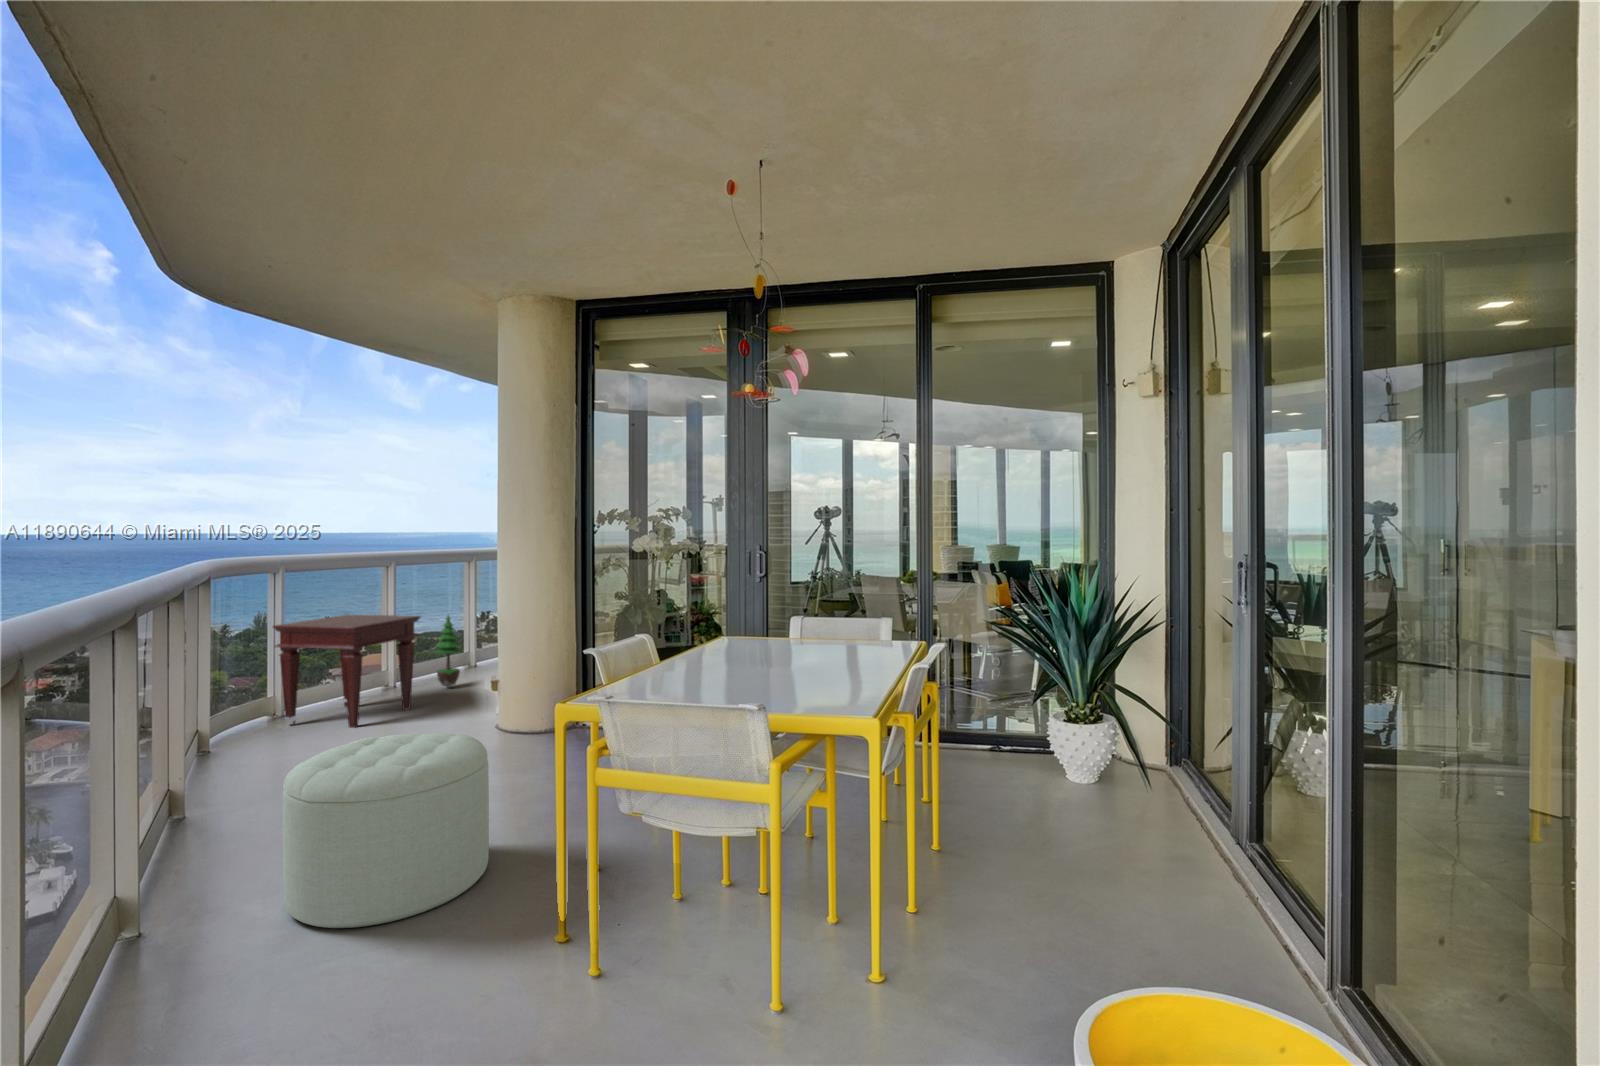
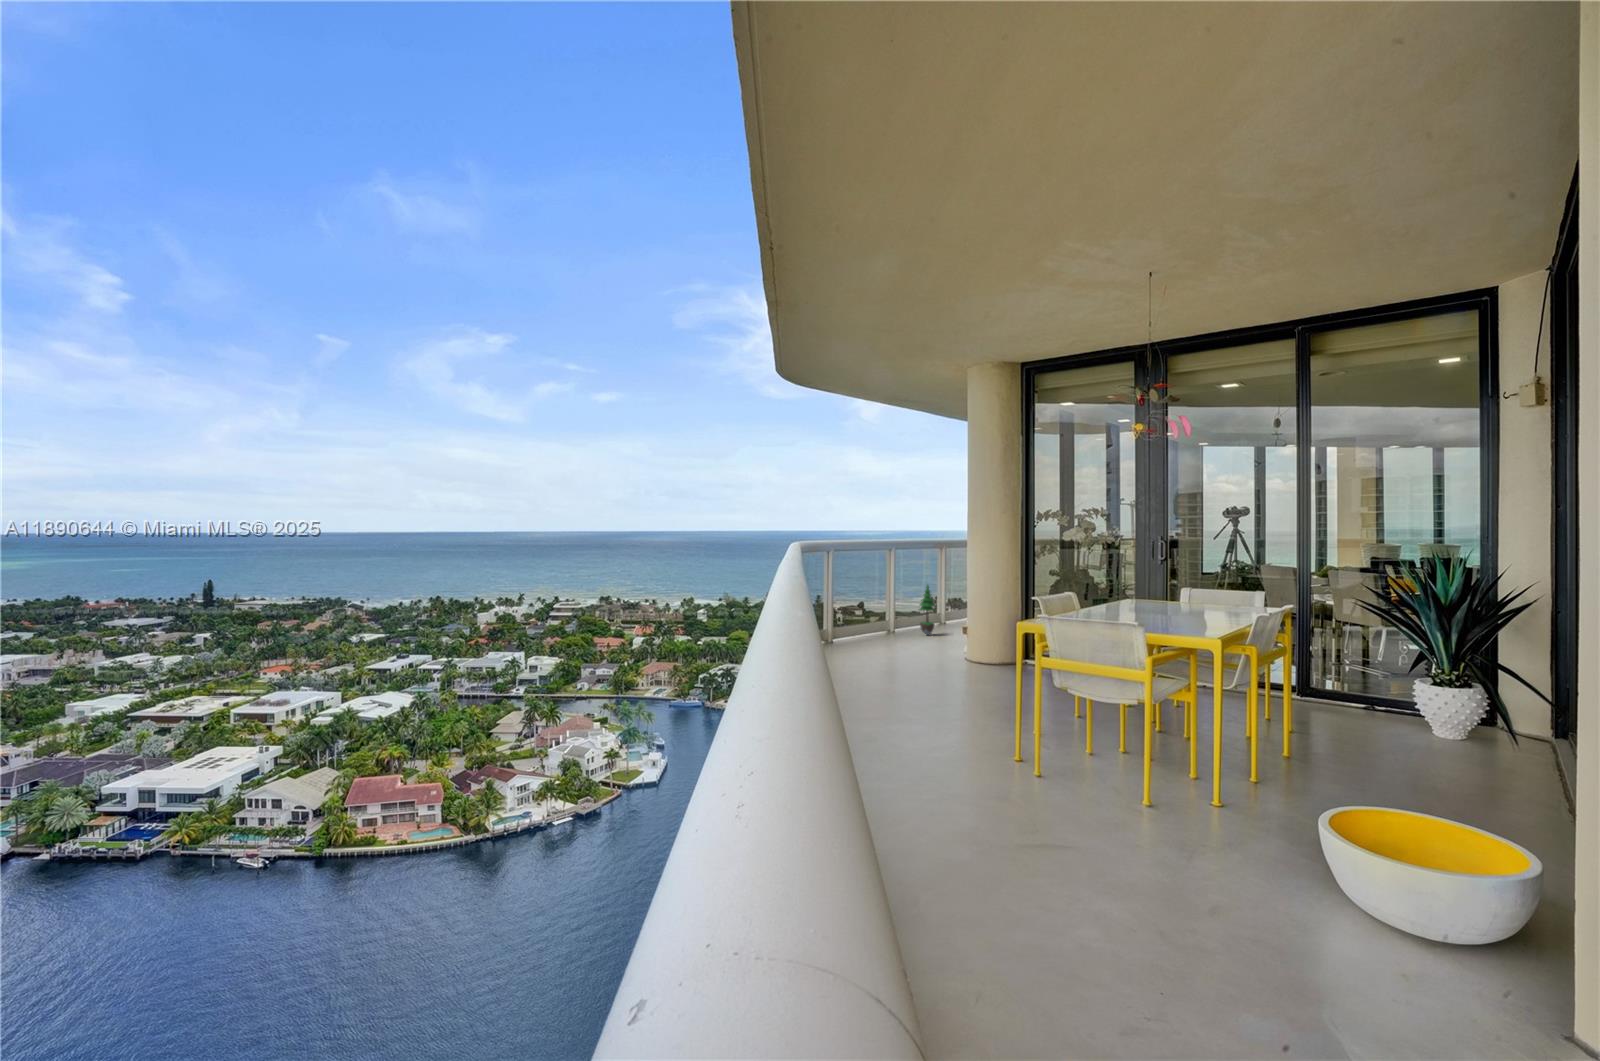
side table: present [273,615,420,728] -> none [833,579,913,650]
ottoman: present [283,733,489,928] -> none [872,638,971,730]

